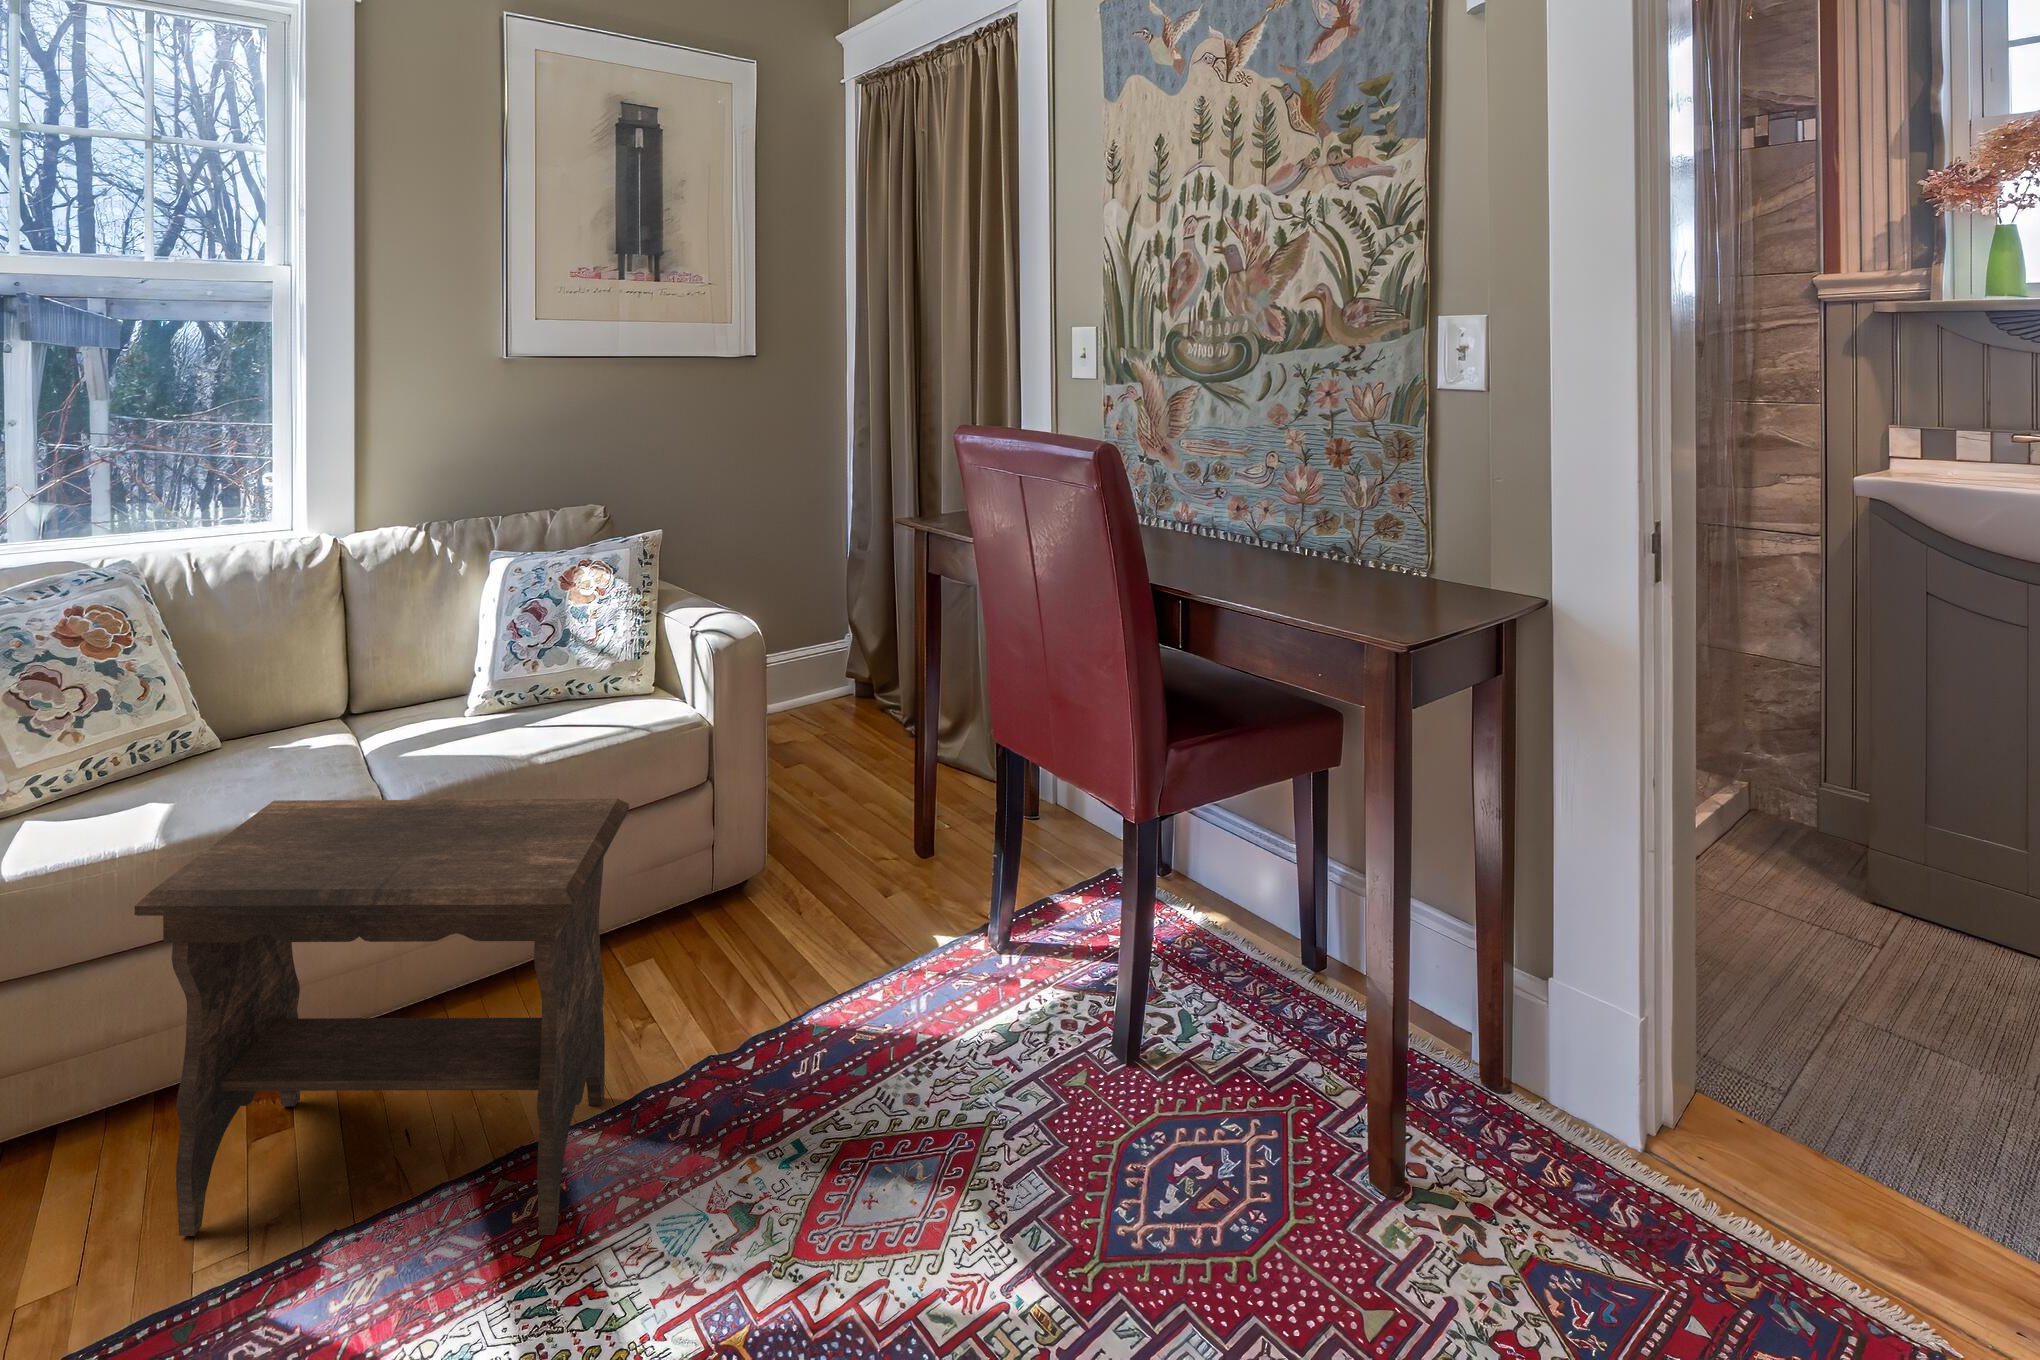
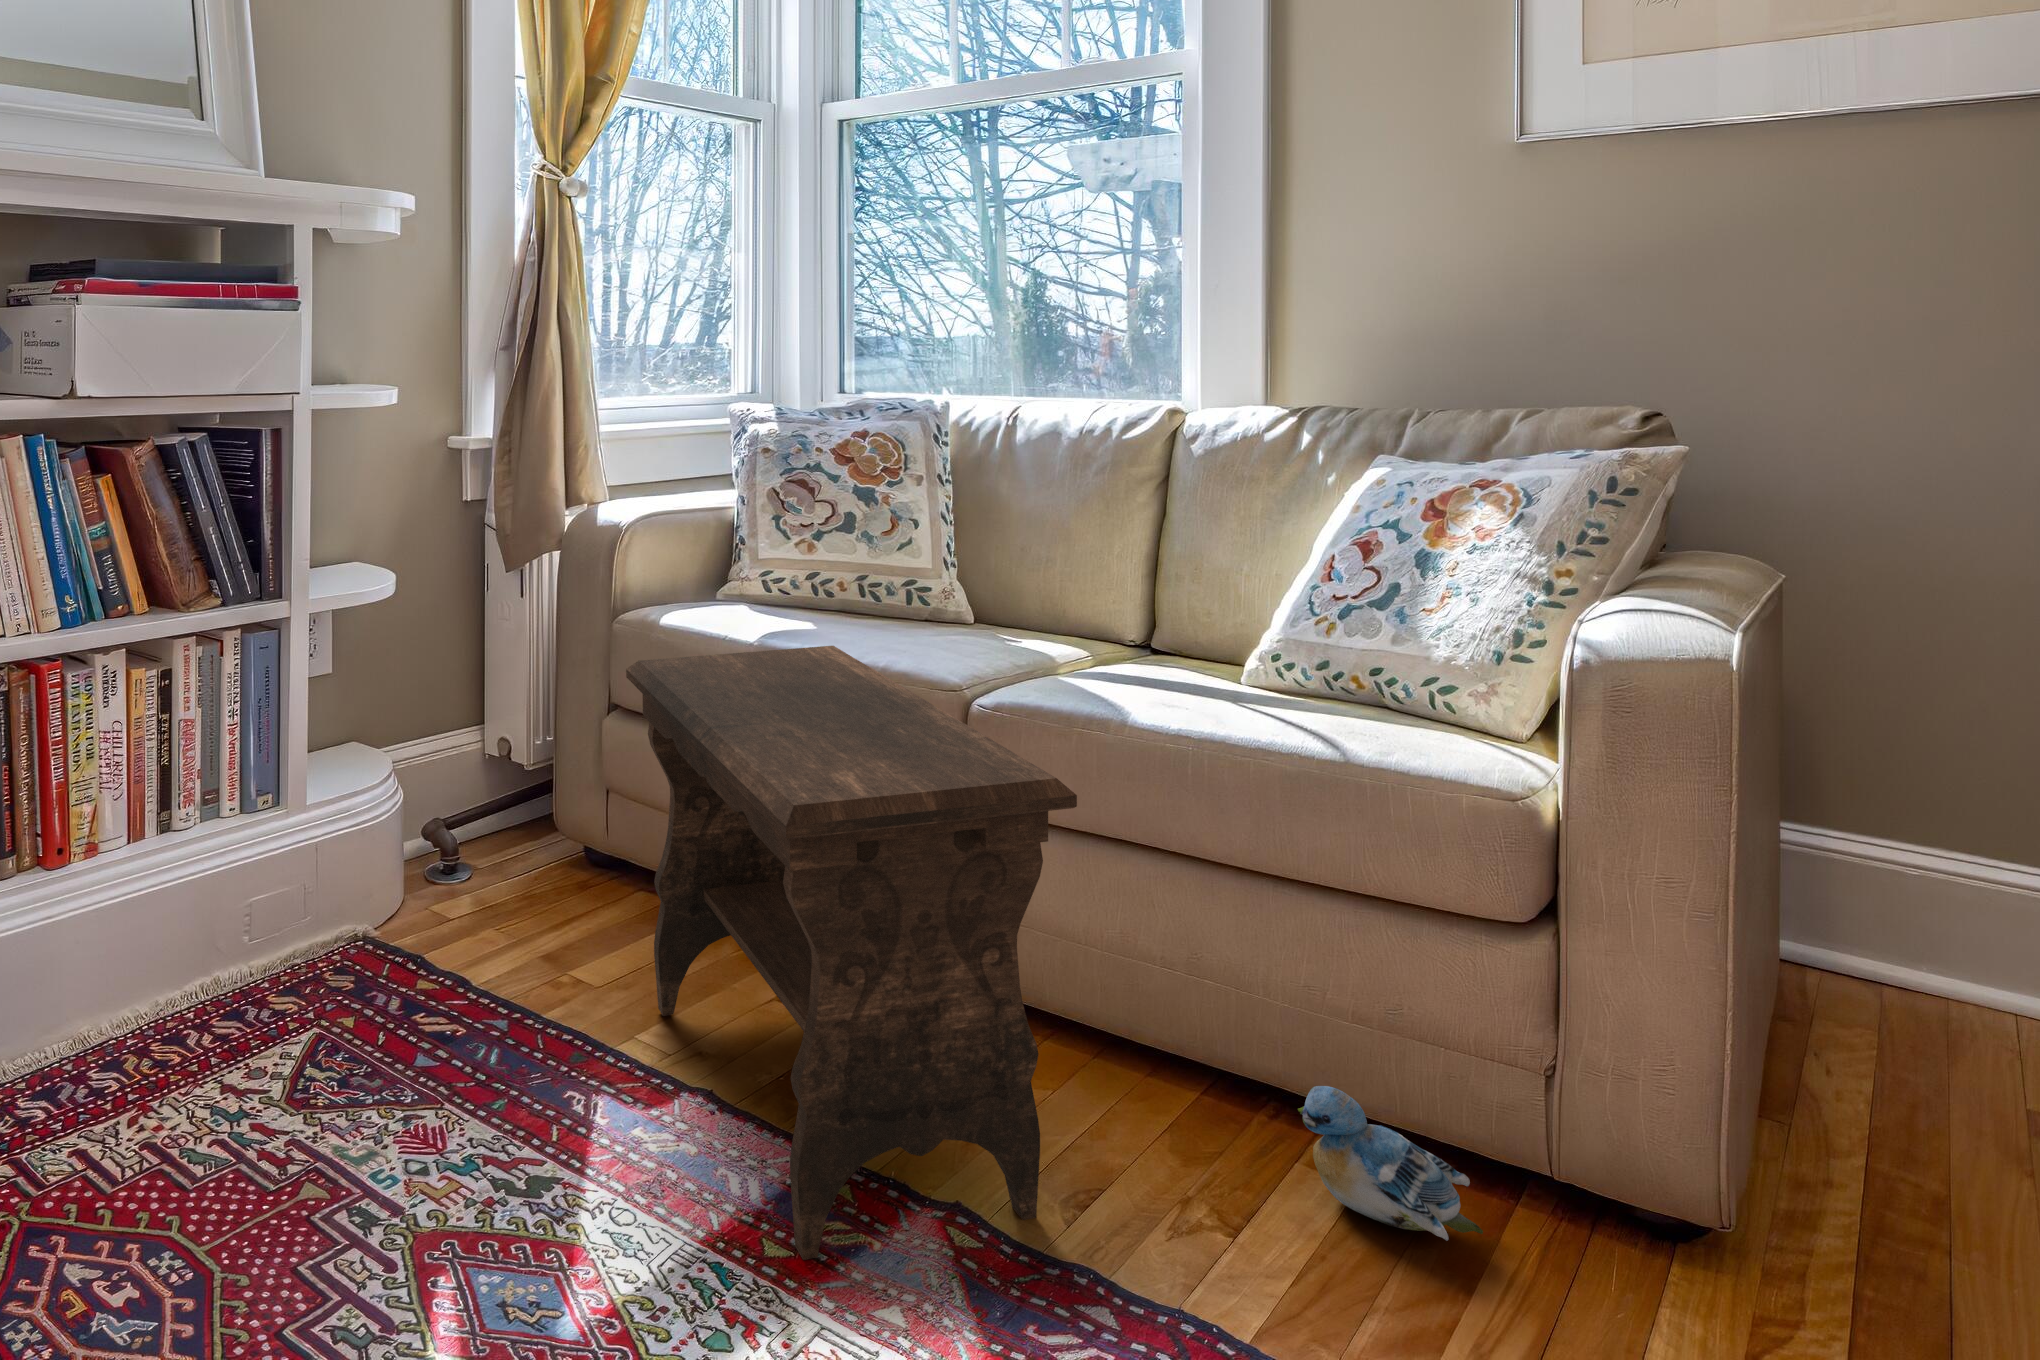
plush toy: none [659,915,741,976] -> present [1298,1086,1483,1241]

